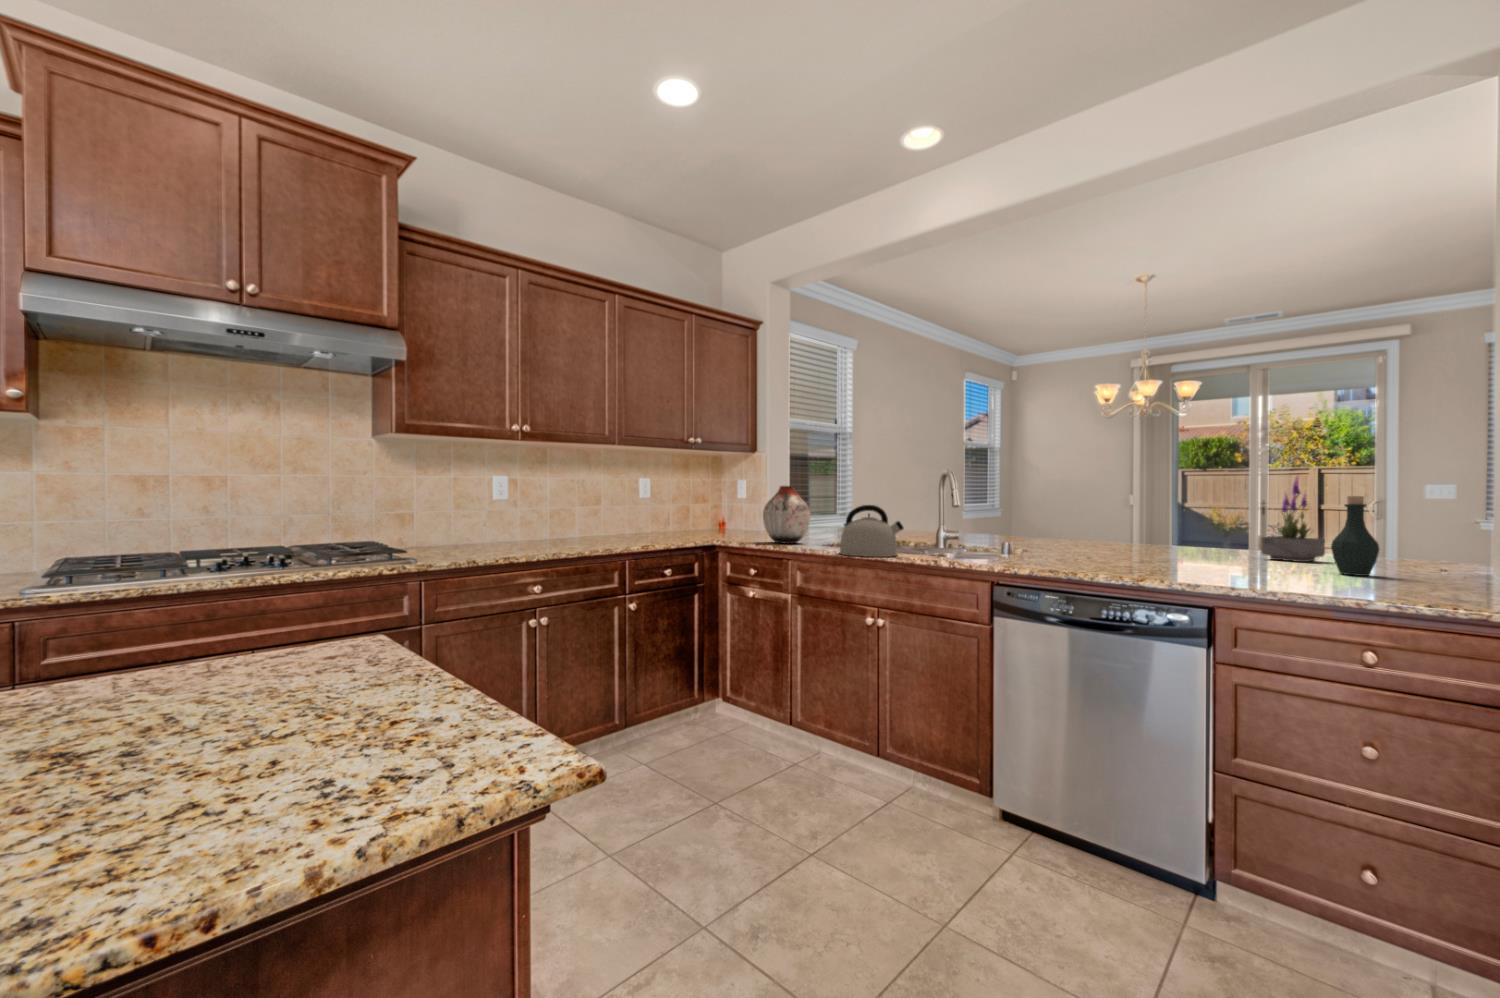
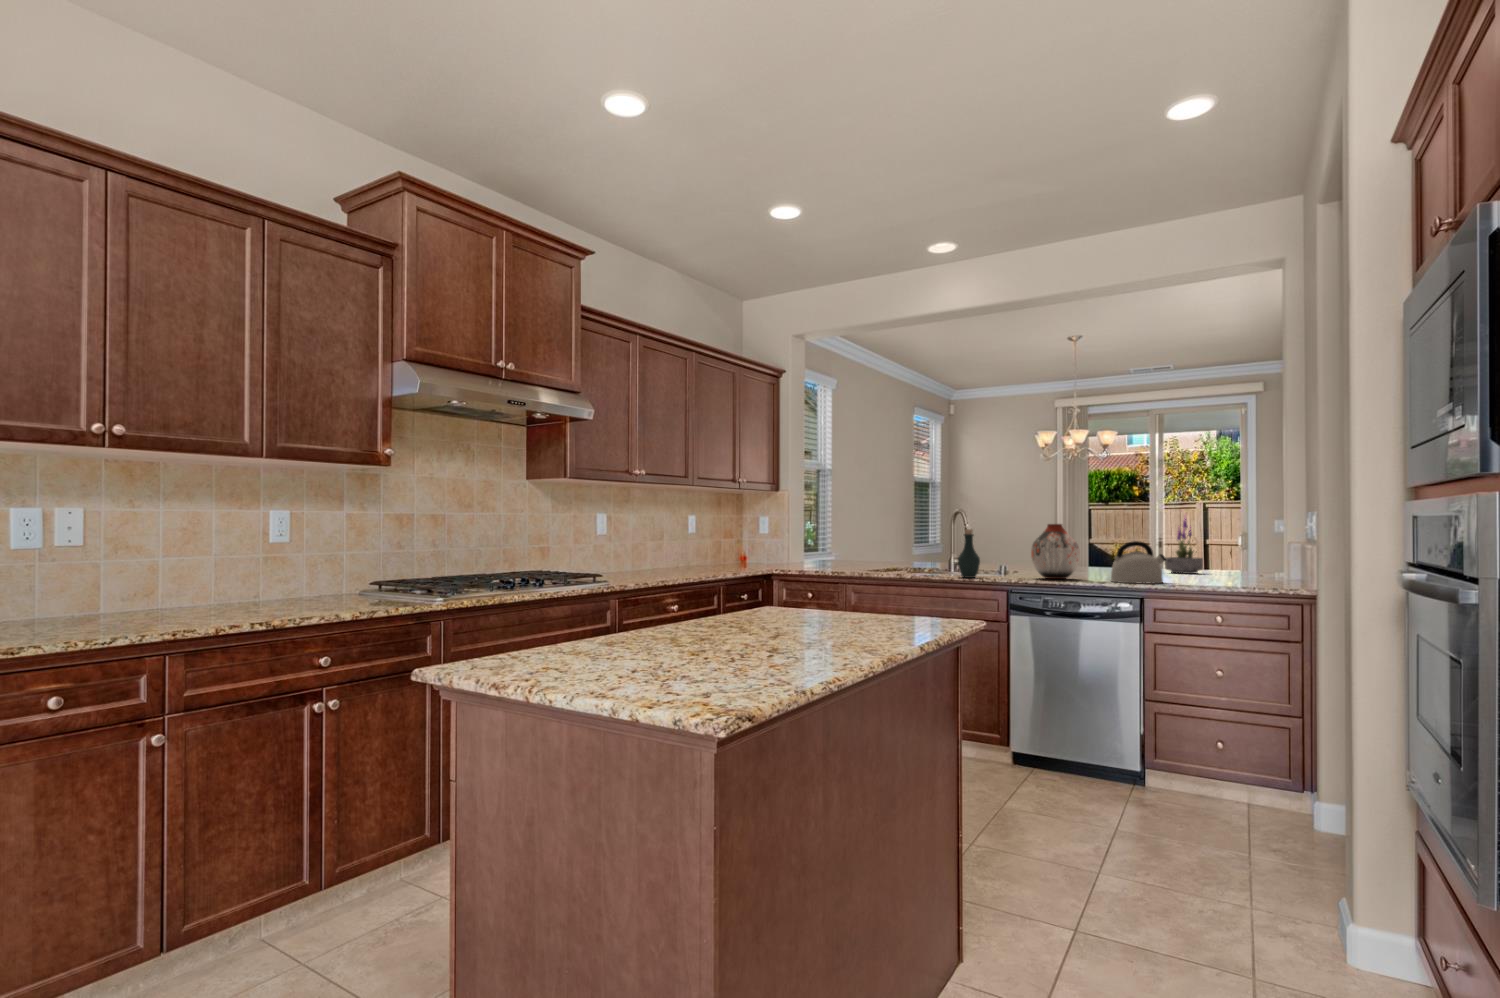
vase: present [763,486,811,544] -> present [1031,524,1080,579]
bottle: present [1331,496,1379,576] -> present [958,529,980,578]
kettle: present [839,505,904,557] -> present [1111,541,1166,584]

